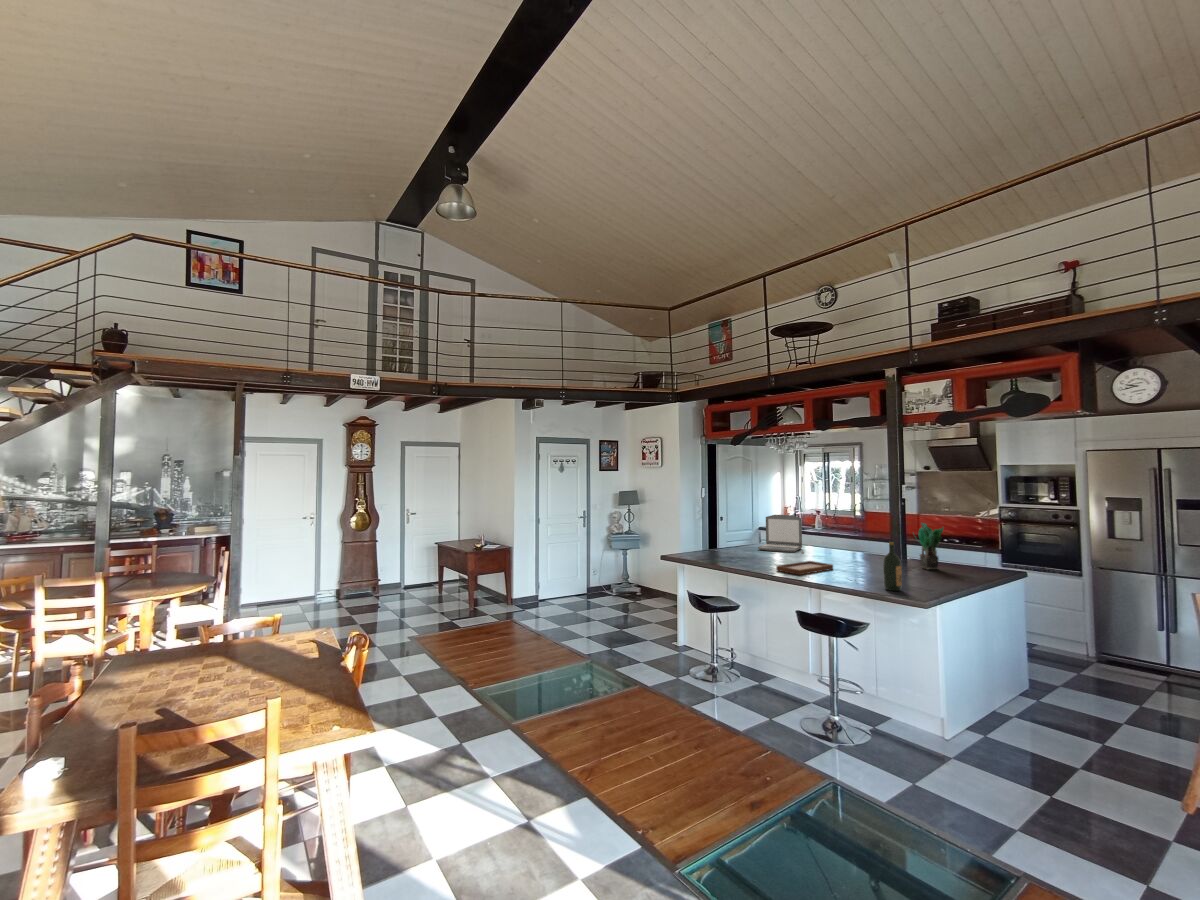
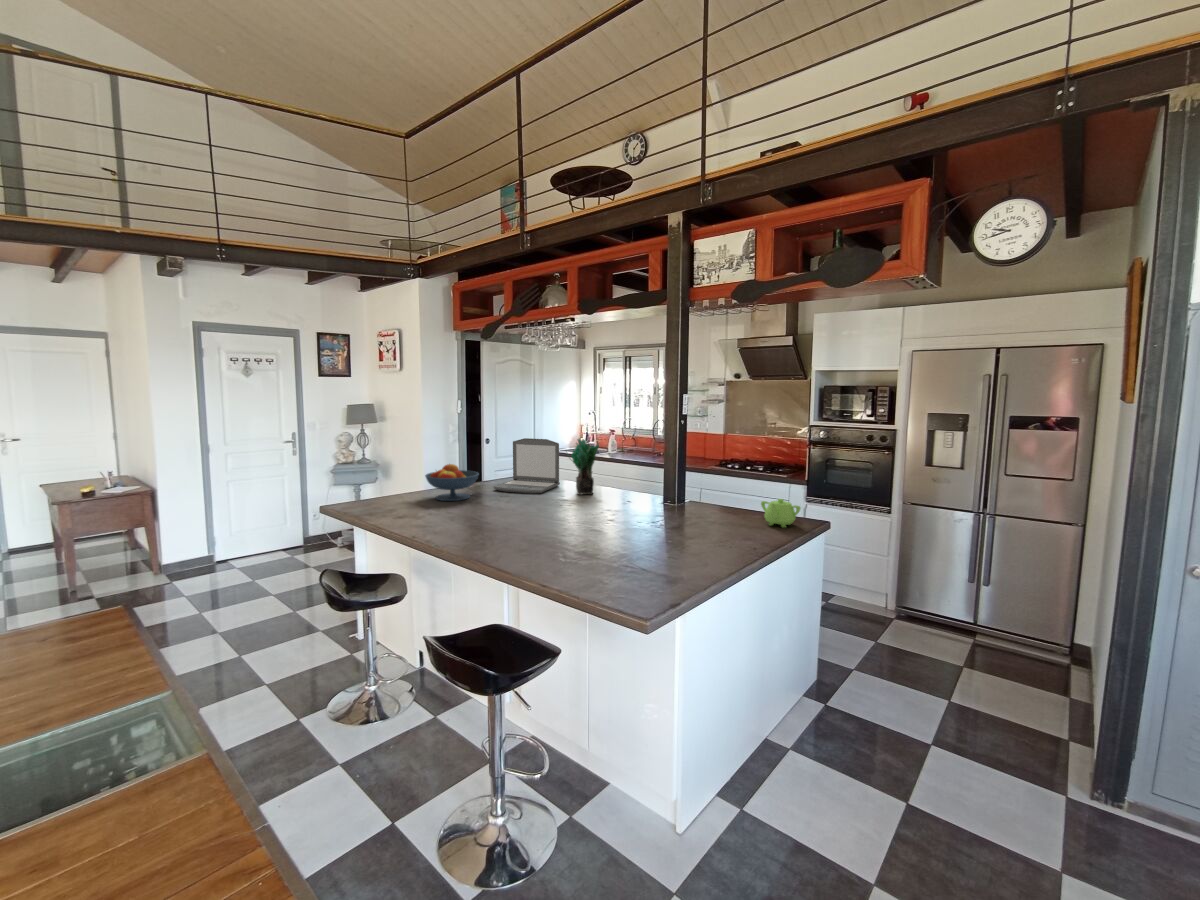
potted plant: present [919,523,943,569] -> present [571,439,599,495]
fruit bowl: none [718,530,753,555] -> present [425,464,479,501]
wine bottle: present [883,542,902,591] -> none [607,493,635,579]
tray: present [776,552,833,575] -> none [469,501,565,544]
teapot: none [972,555,1003,574] -> present [761,499,800,527]

